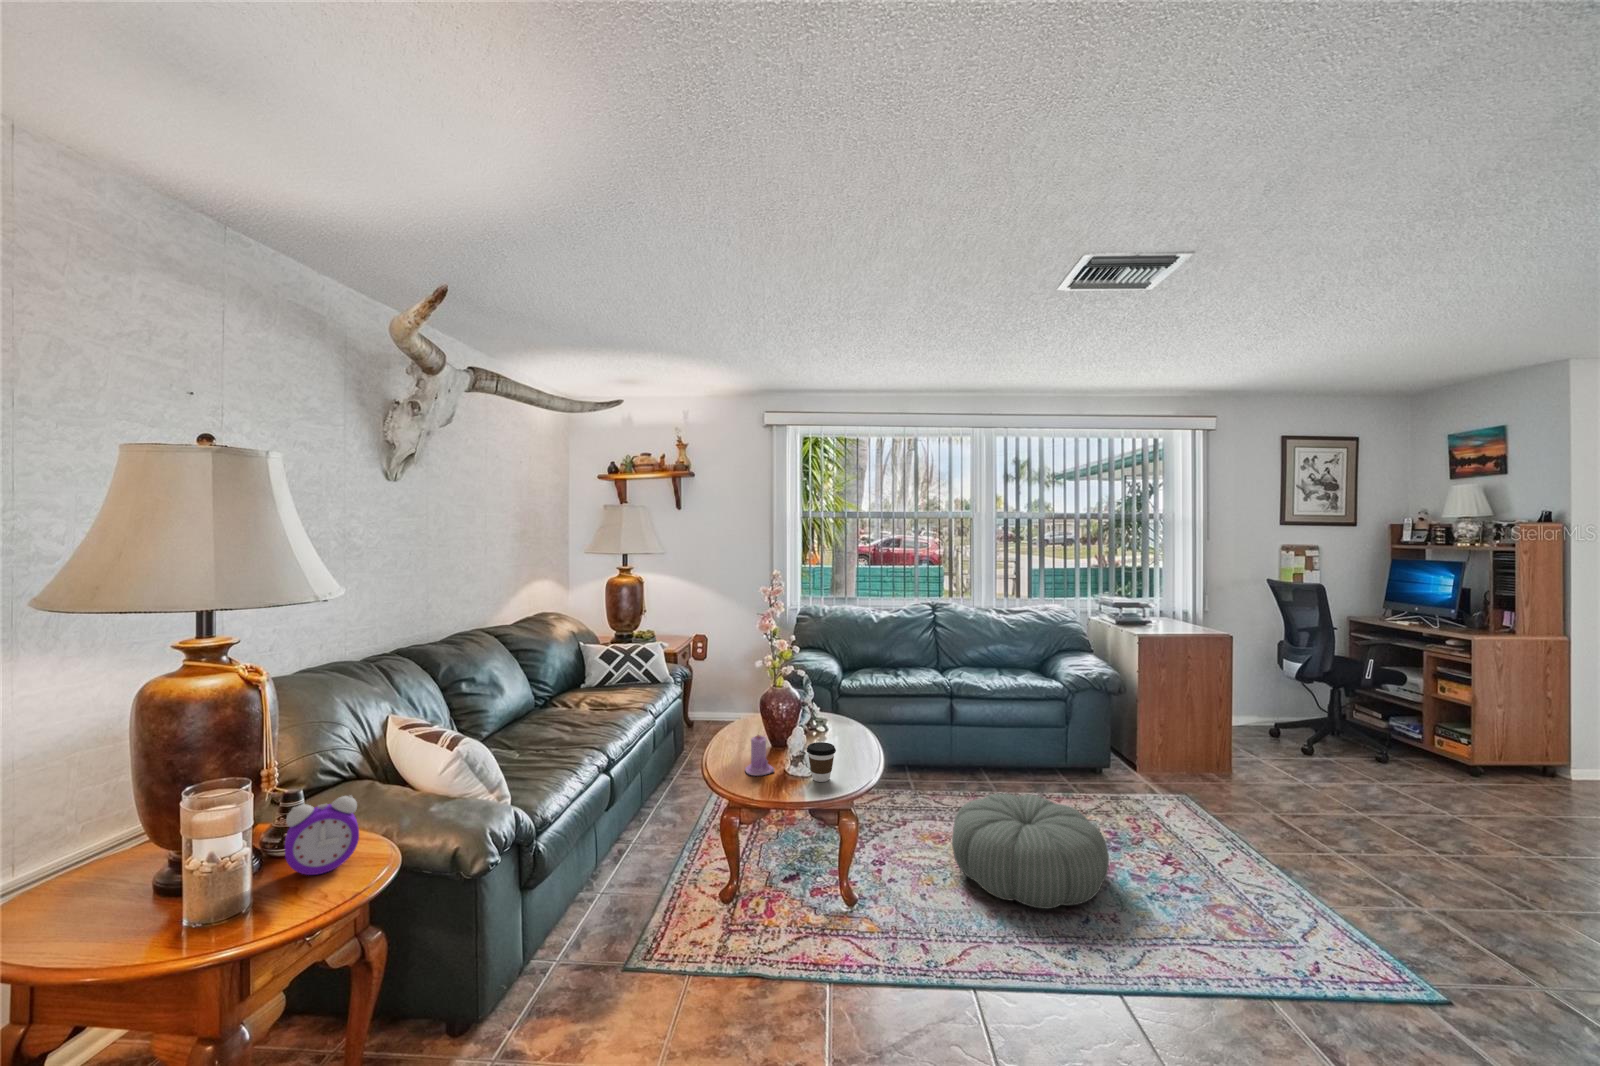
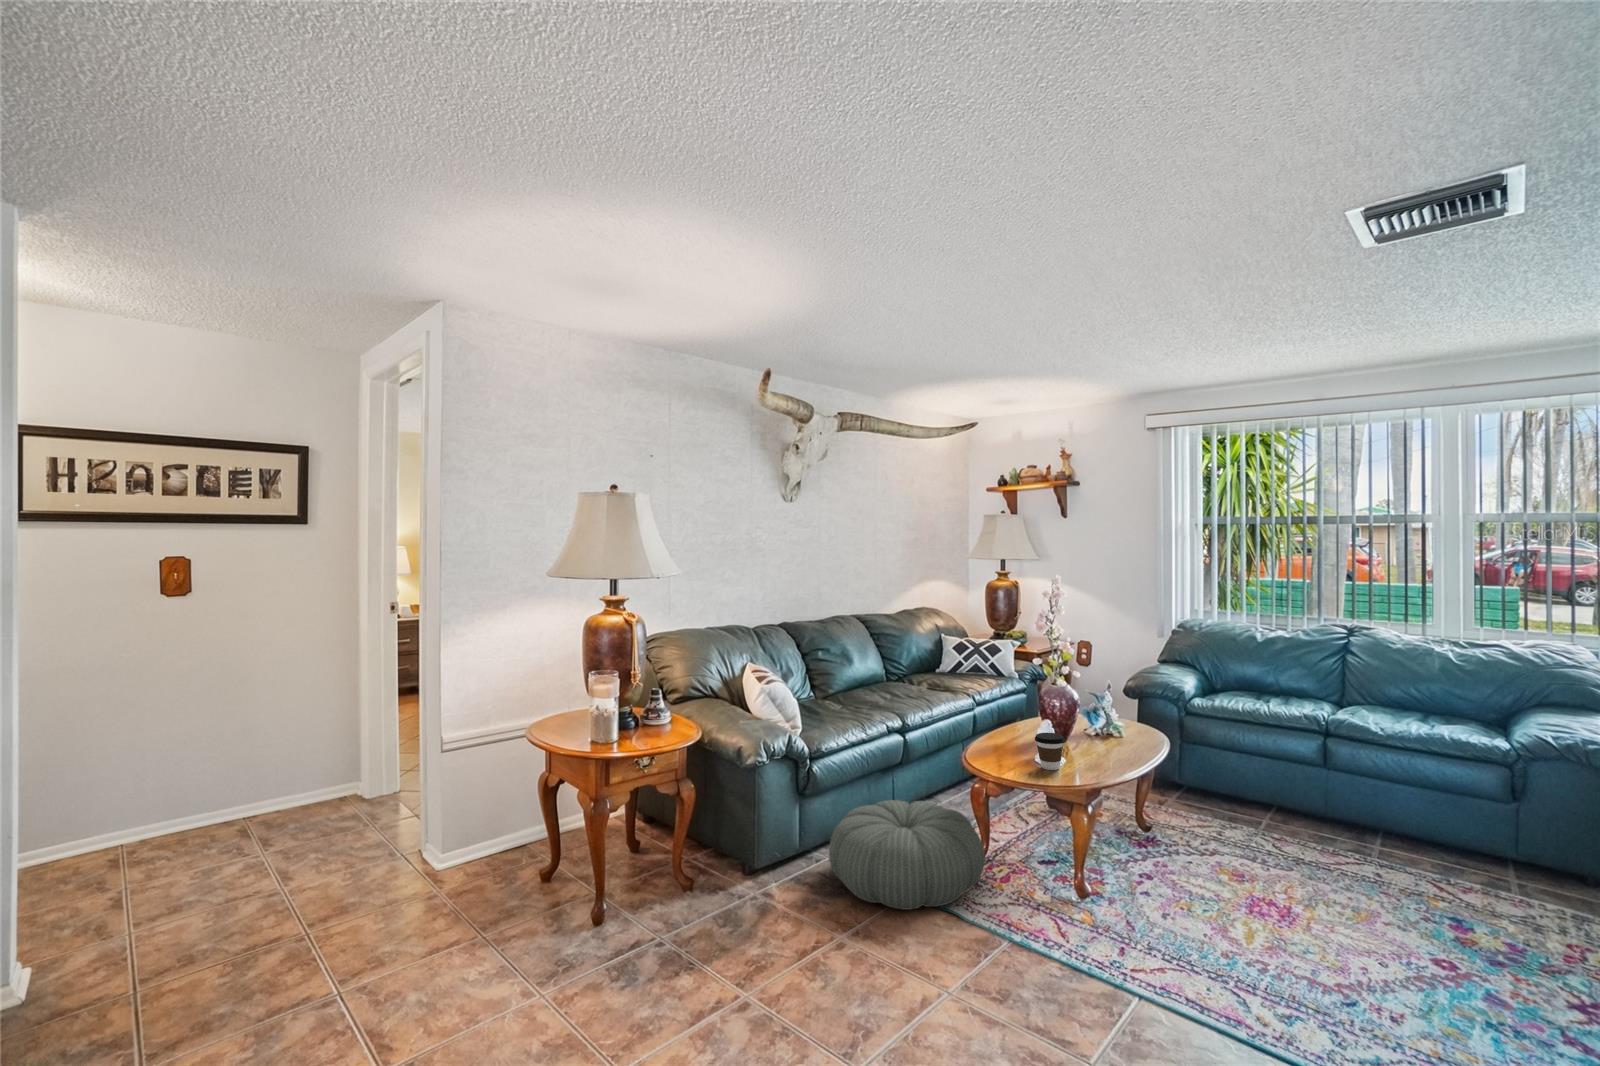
candle: present [745,735,774,776] -> none [991,715,1018,756]
pouf: present [952,794,1109,909] -> present [829,800,985,910]
alarm clock: present [285,795,359,875] -> none [643,692,679,732]

